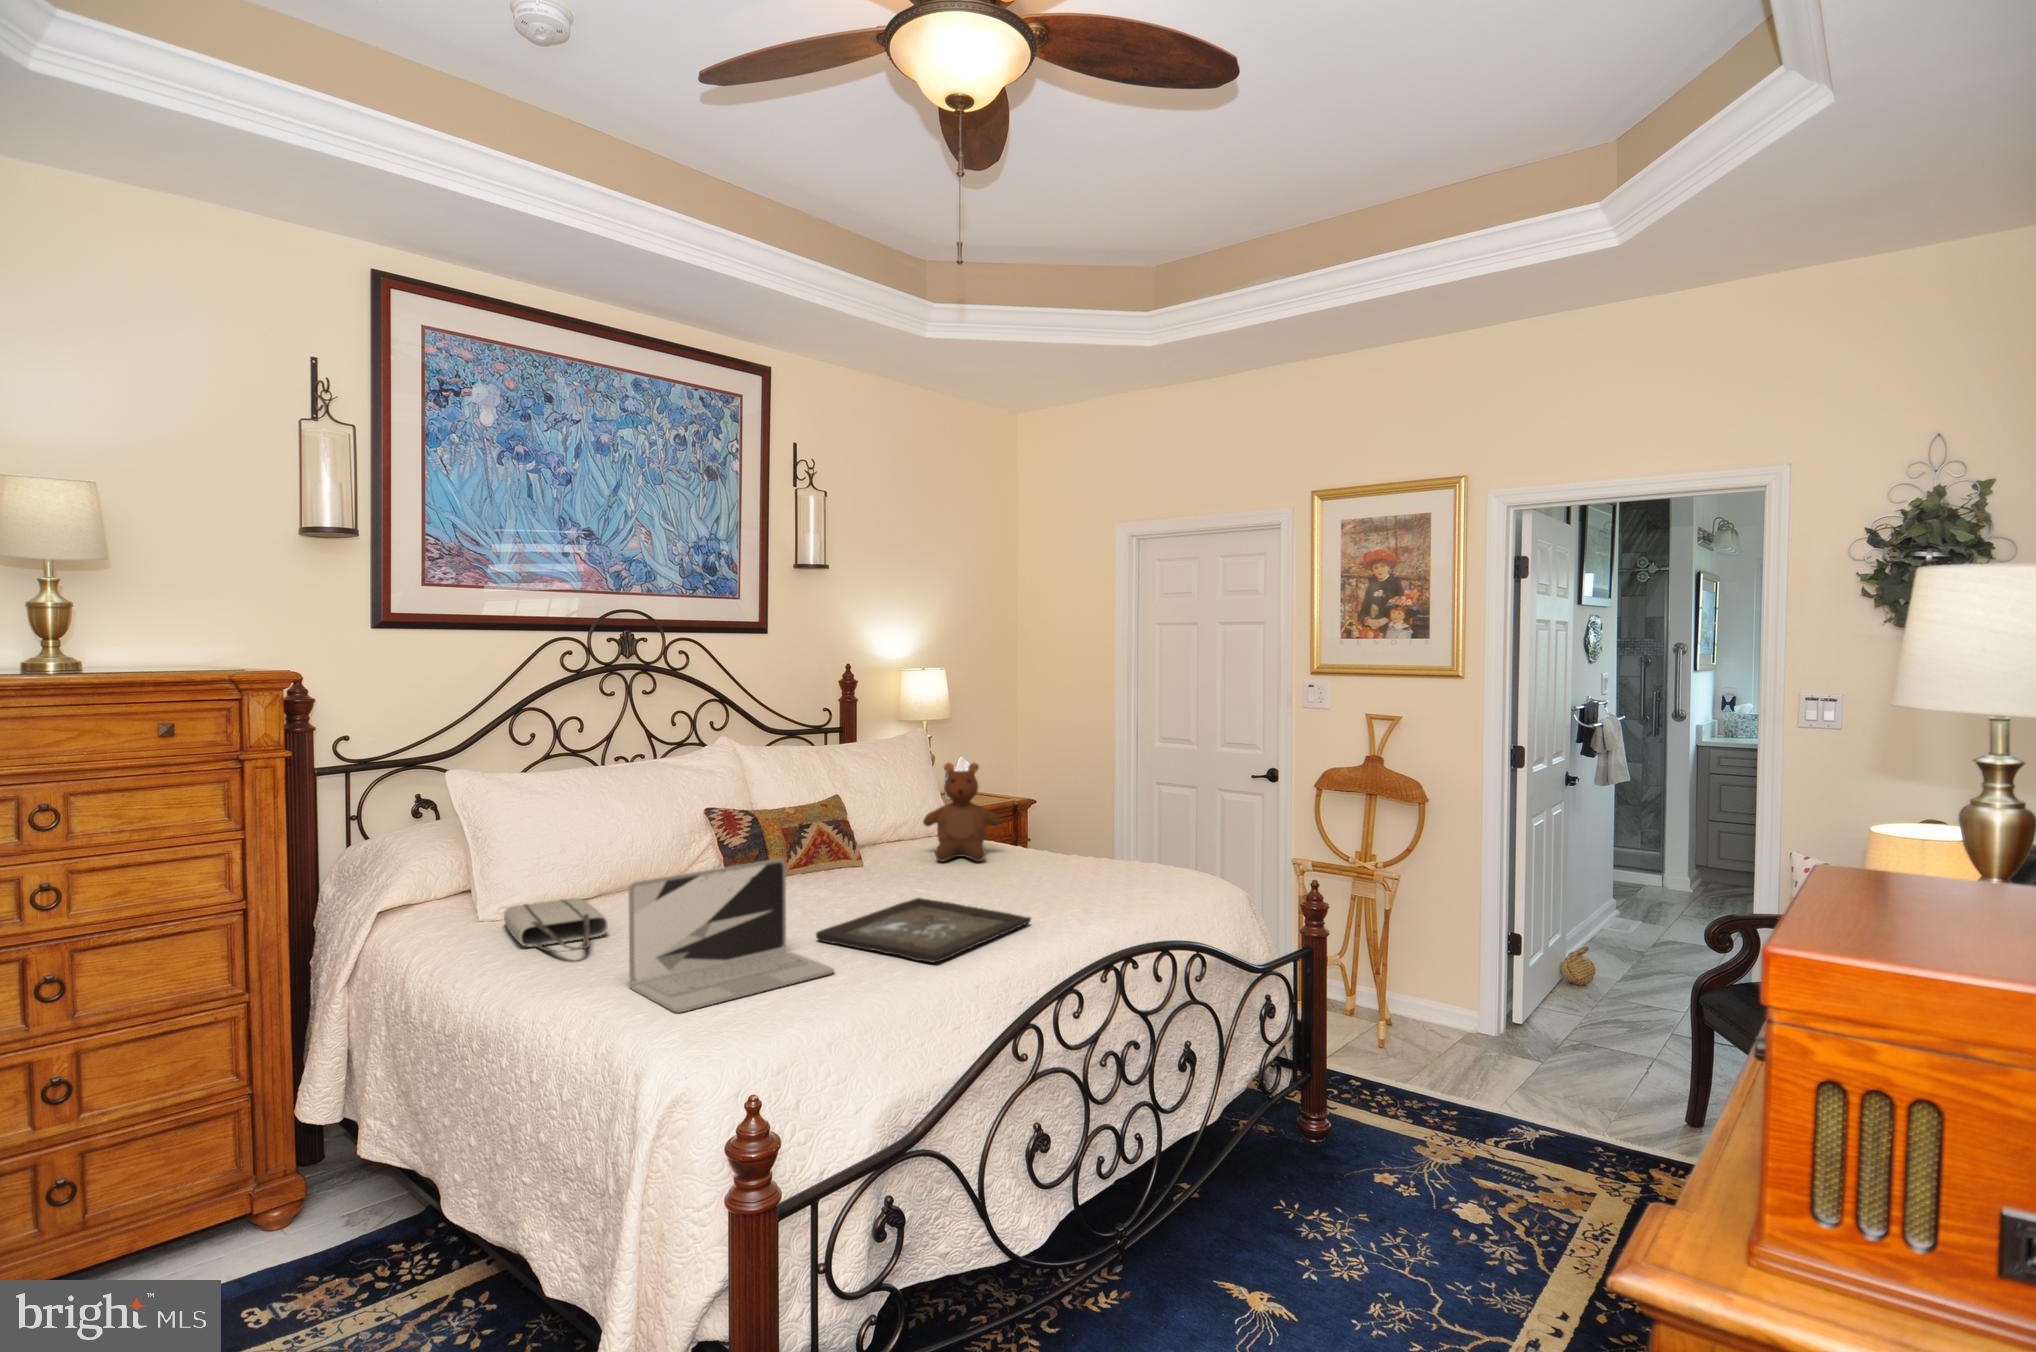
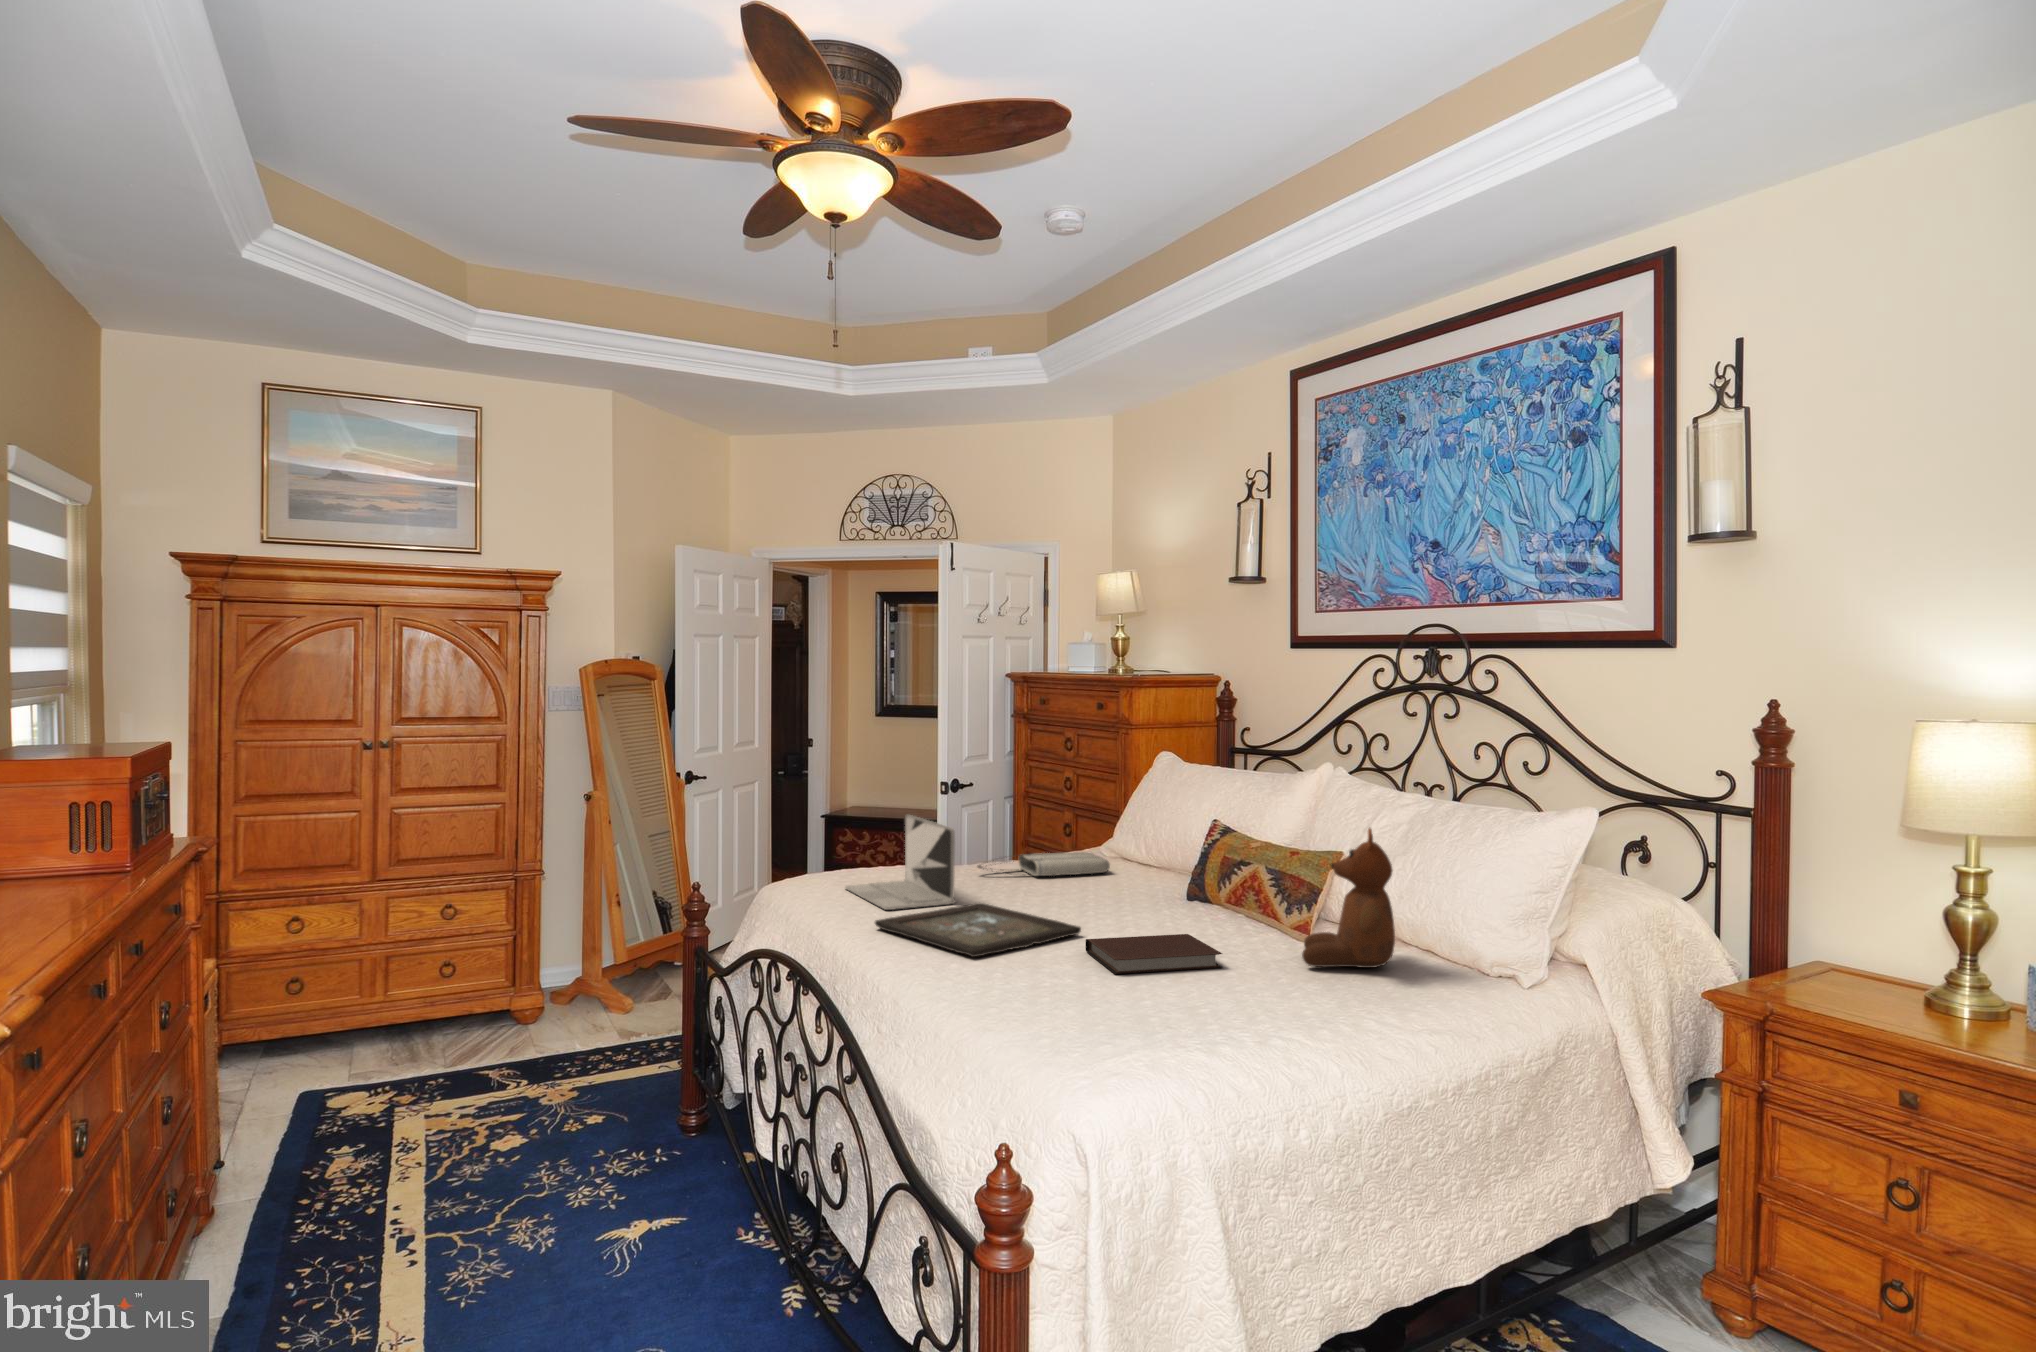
notebook: none [932,865,1040,901] -> present [1086,934,1222,974]

